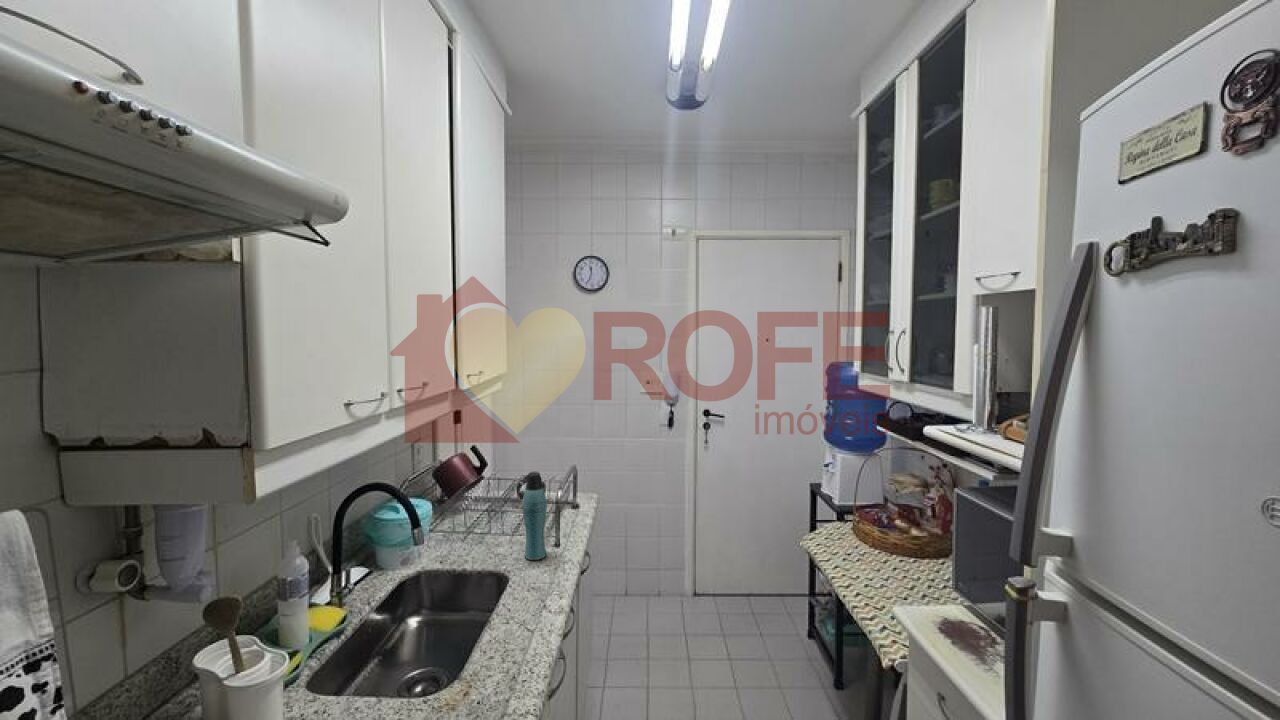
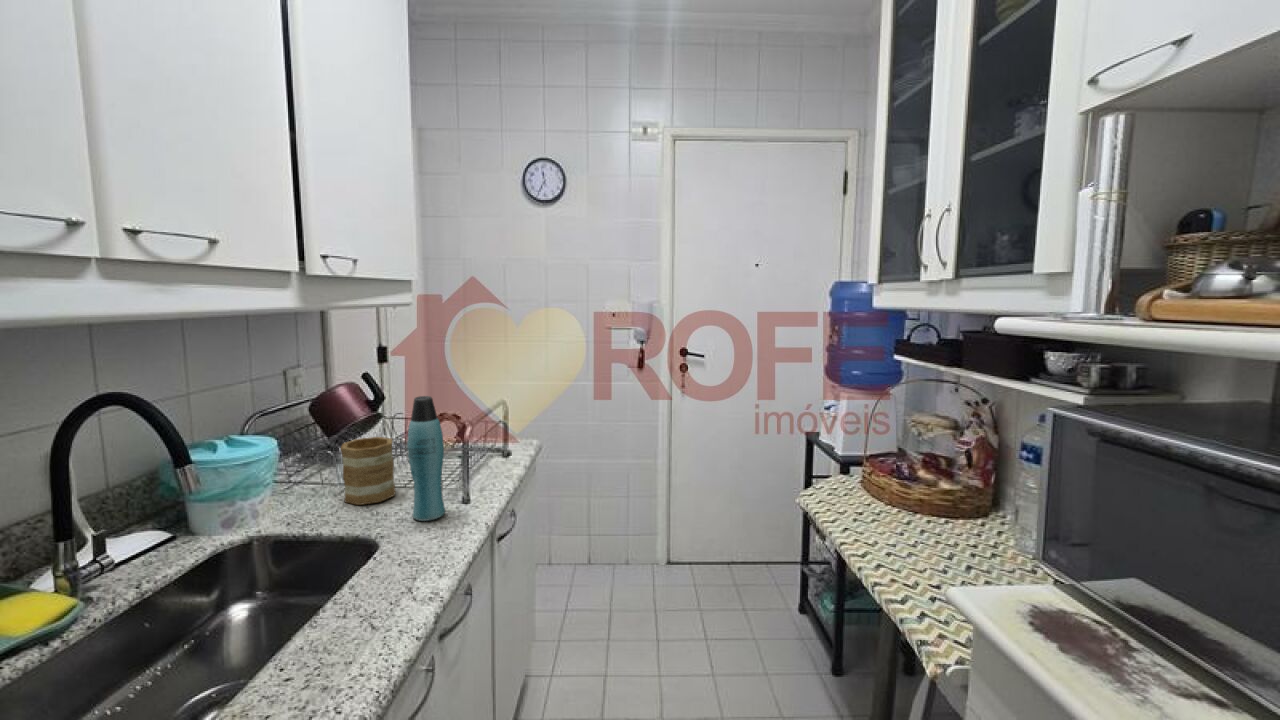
mug: none [470,498,506,548] -> present [341,437,395,505]

